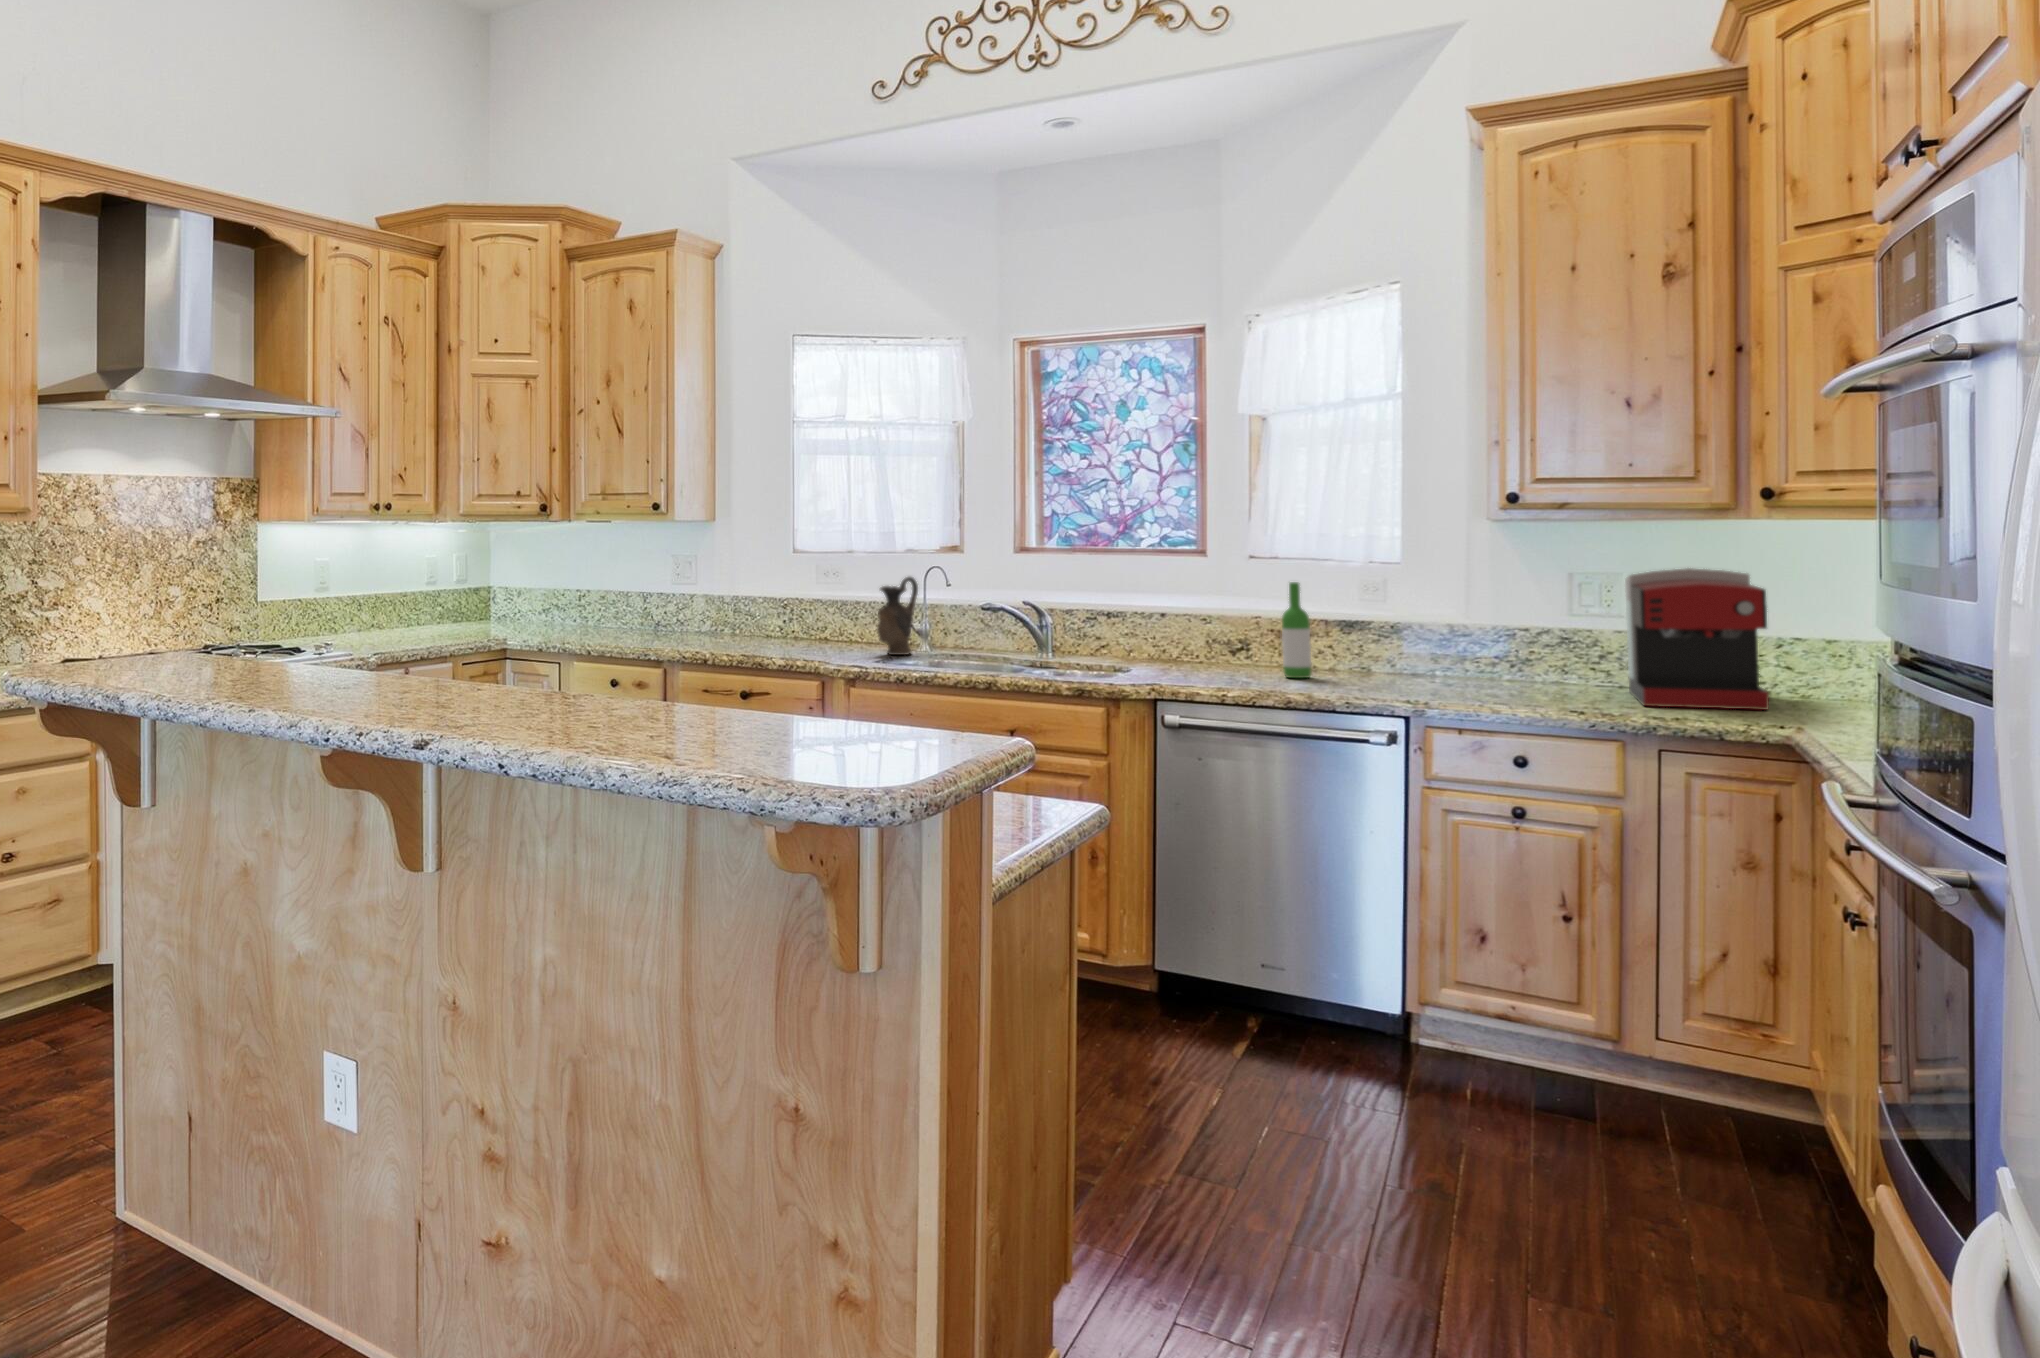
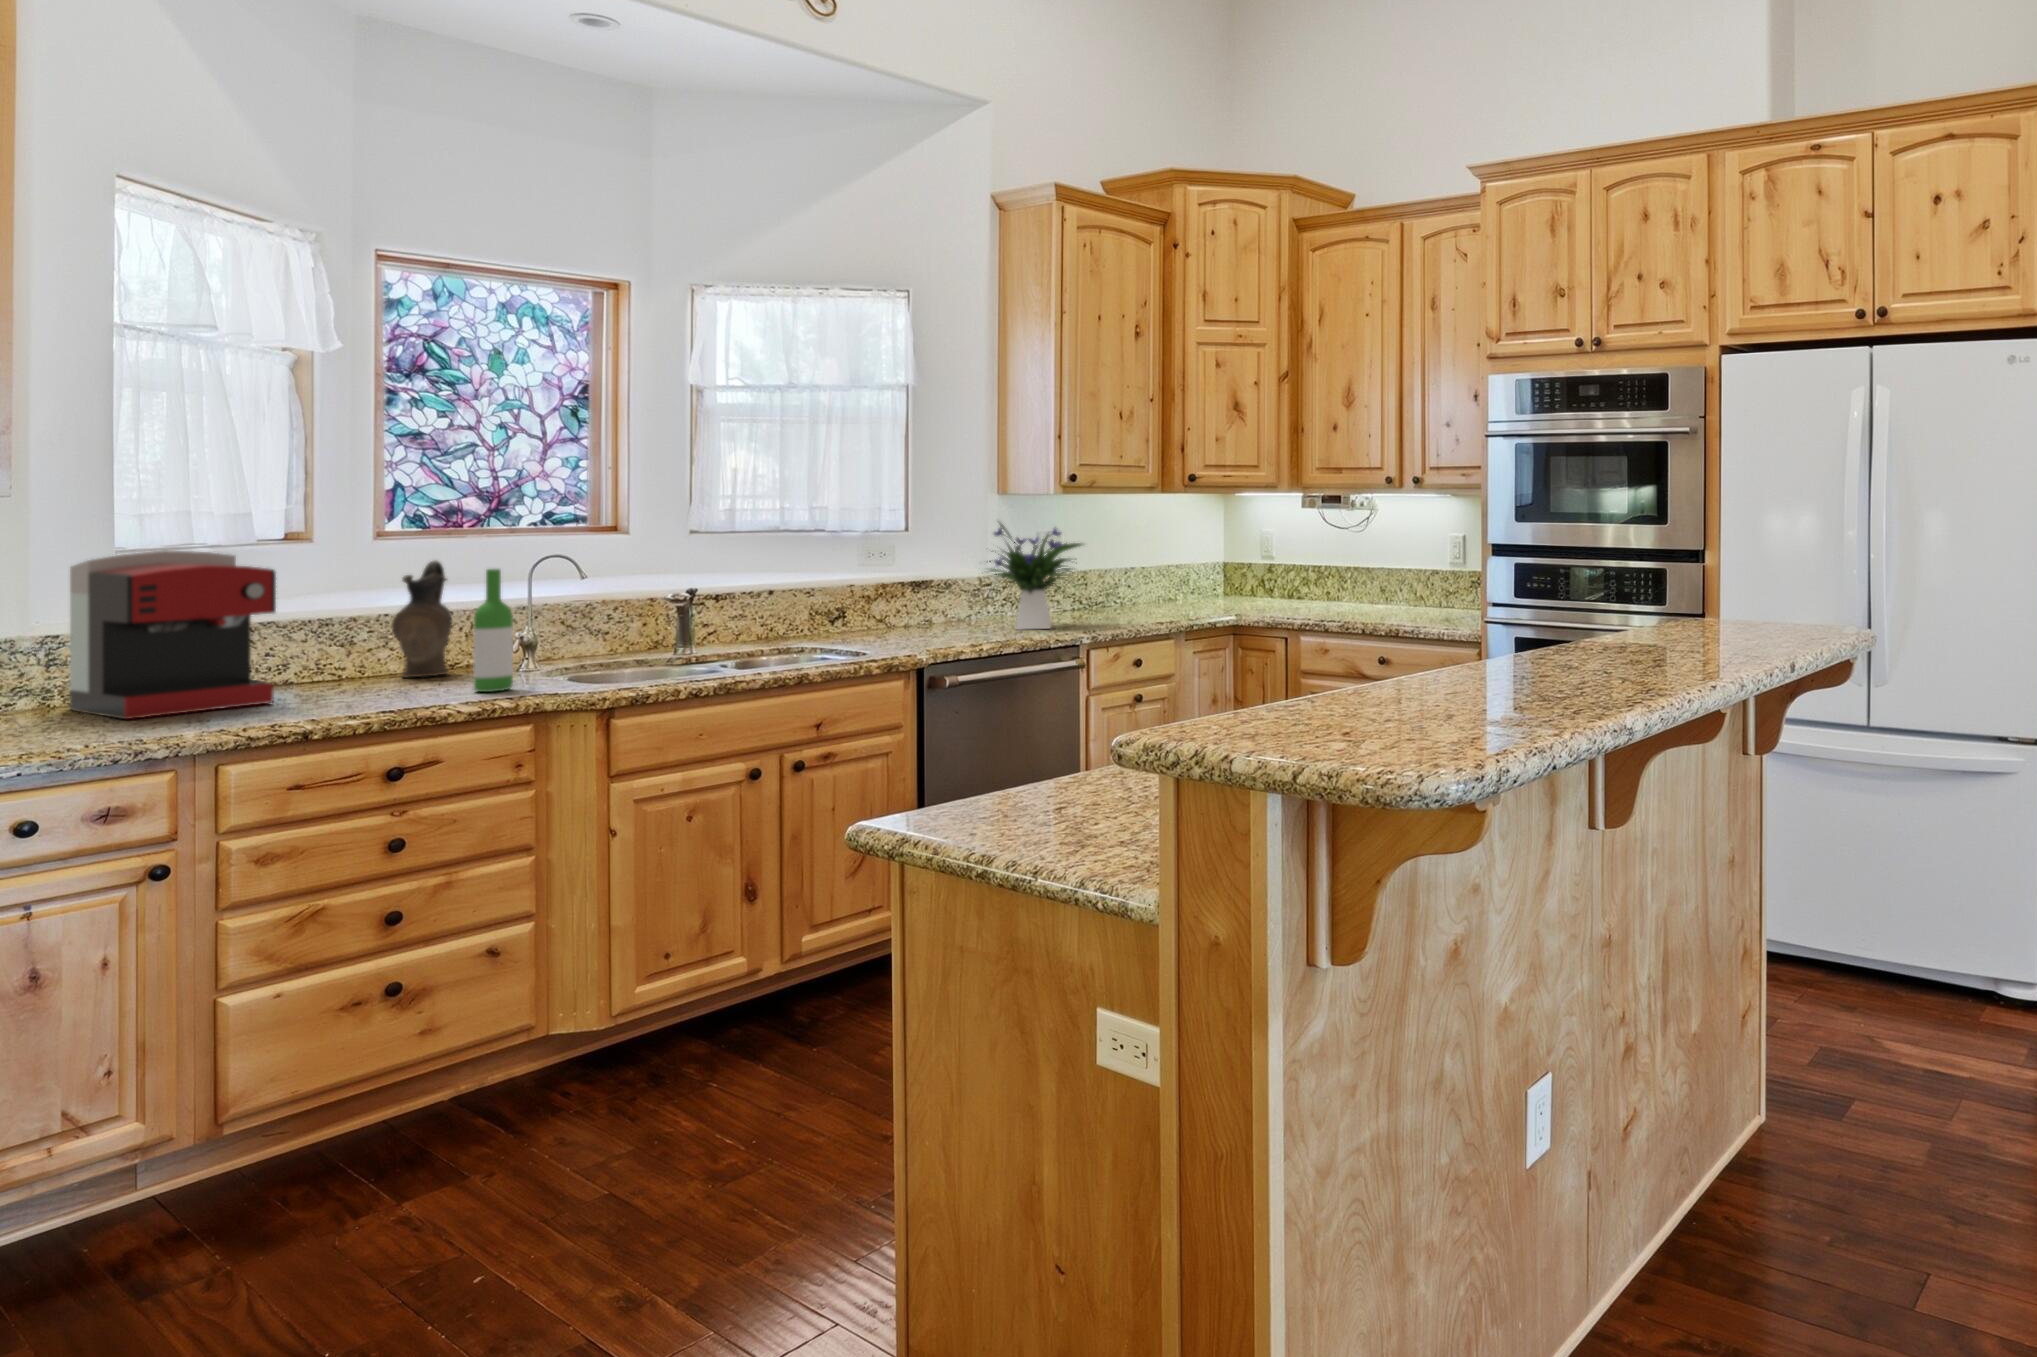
flower arrangement: none [1343,551,1503,690] -> present [987,523,1082,630]
coffee maker: present [1625,568,1769,710] -> present [70,550,276,719]
wine bottle: present [1282,582,1311,678] -> present [474,569,513,692]

